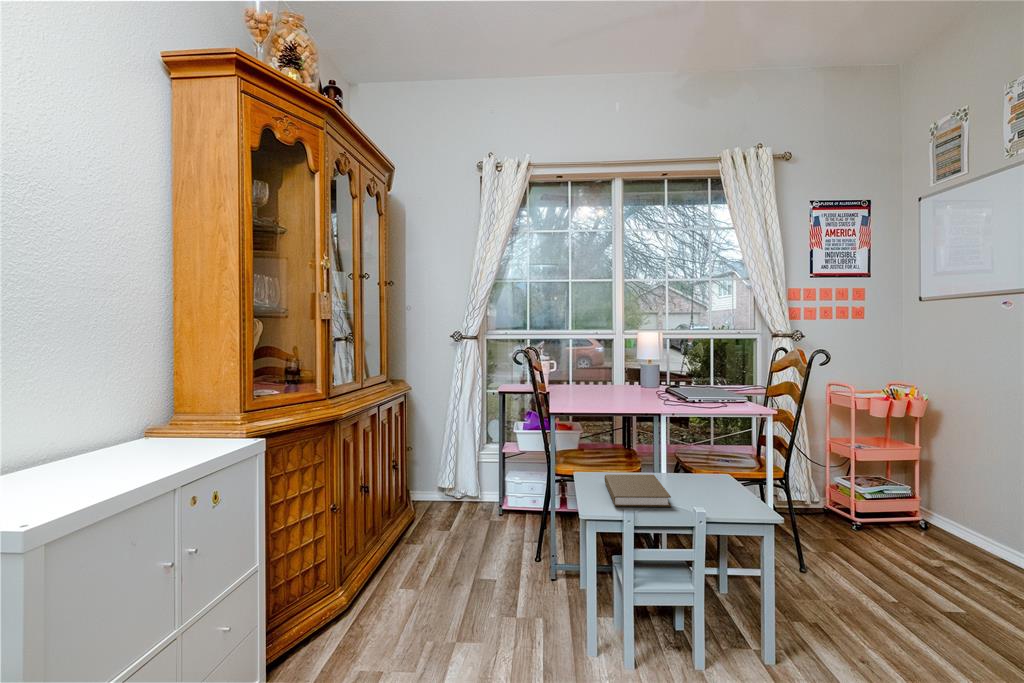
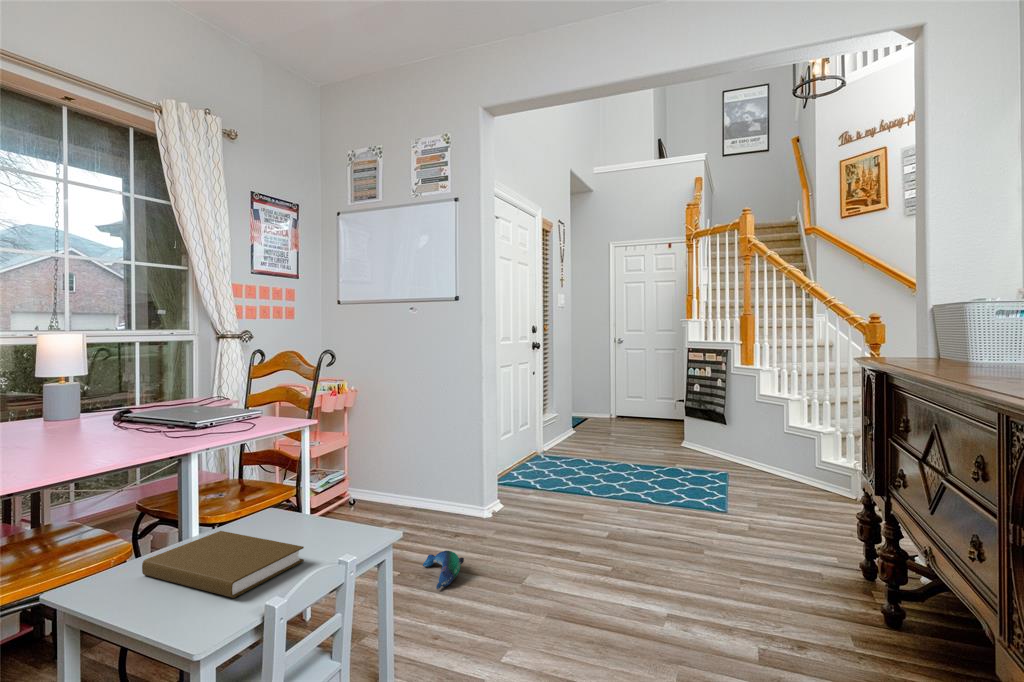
plush toy: none [918,600,977,637] -> present [423,551,464,589]

